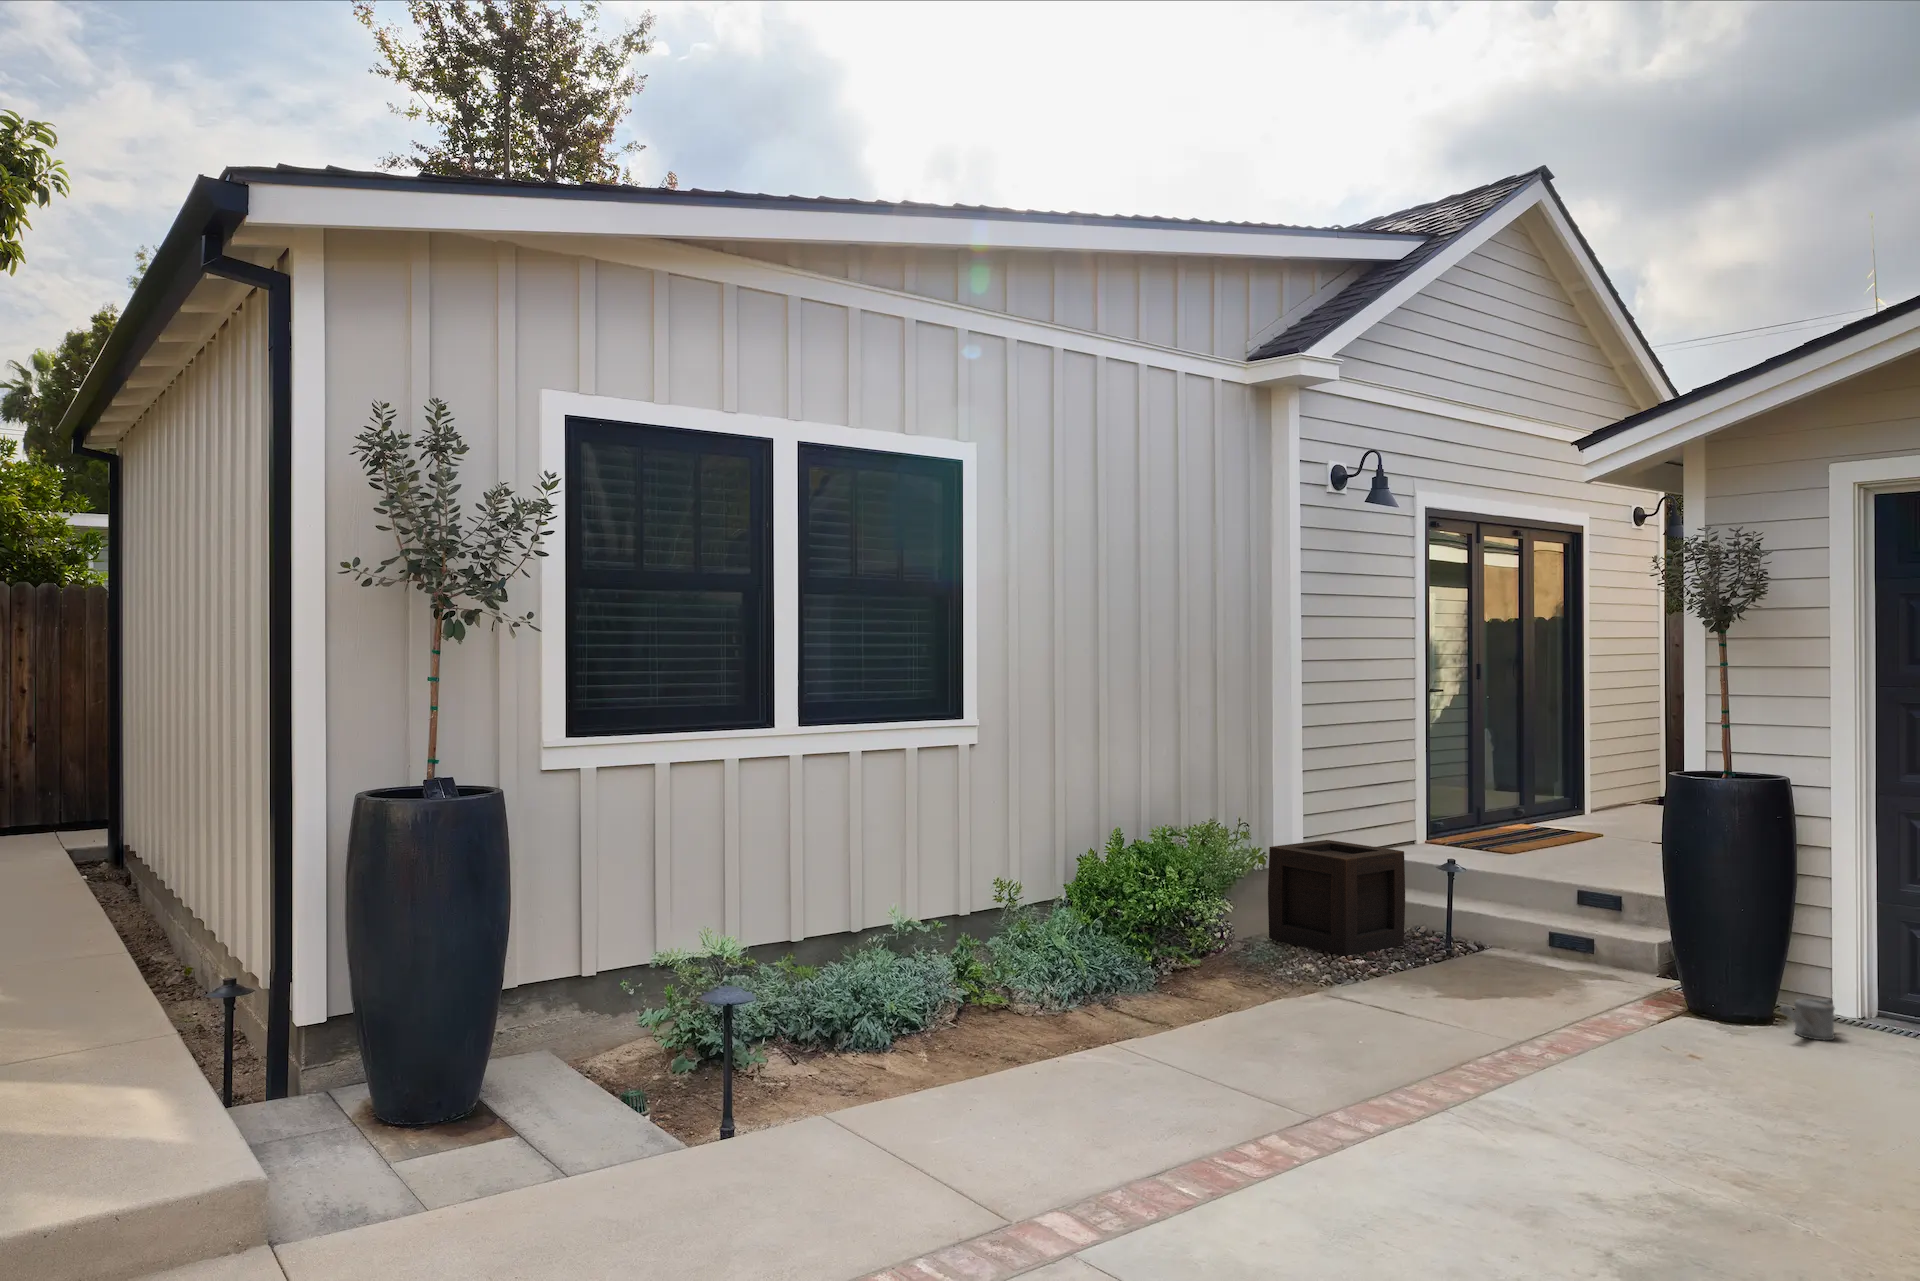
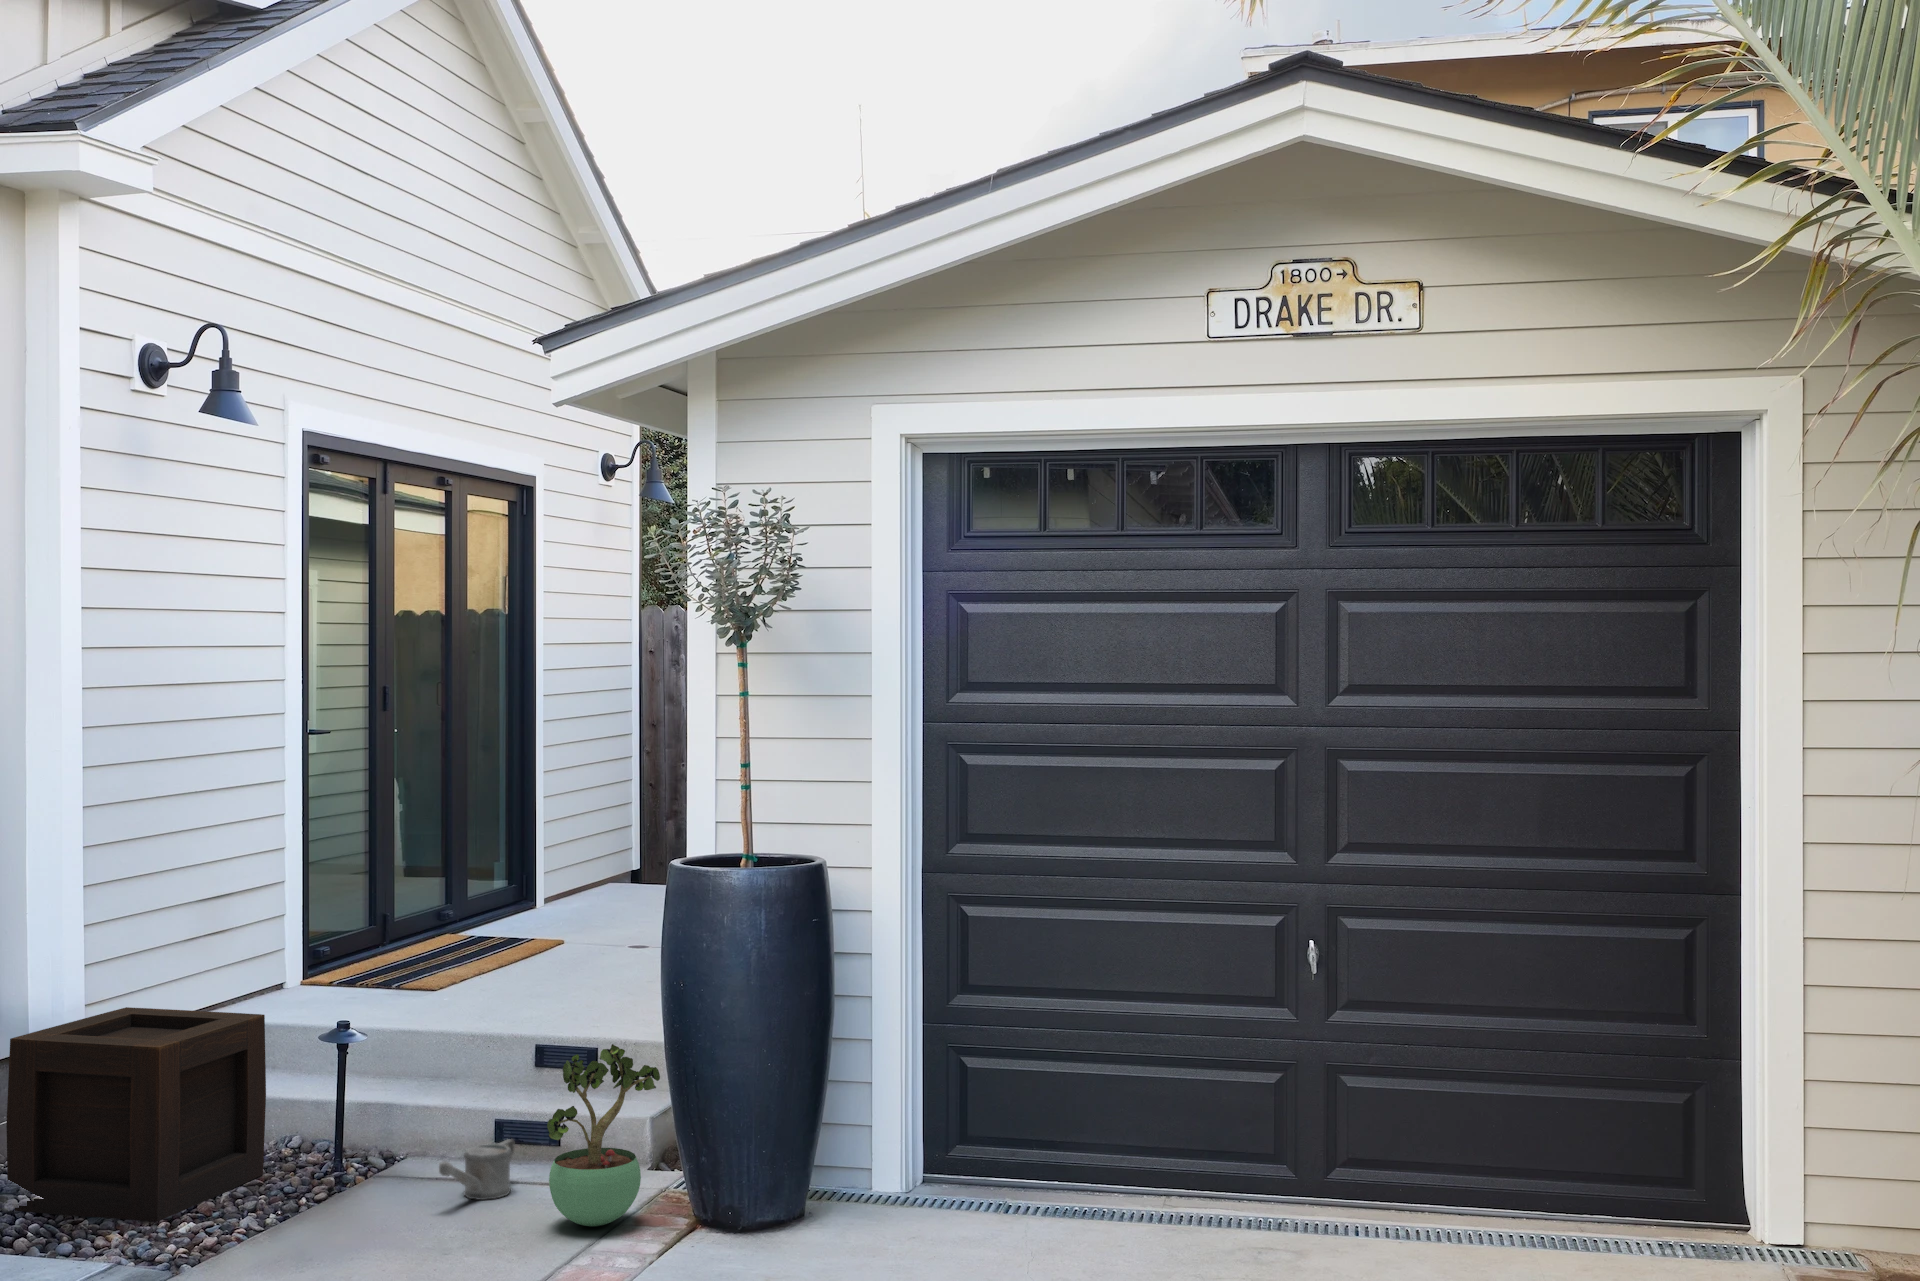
potted plant: none [1580,889,1661,1004] -> present [547,1044,660,1226]
watering can: present [1781,999,1835,1040] -> present [439,1139,514,1200]

